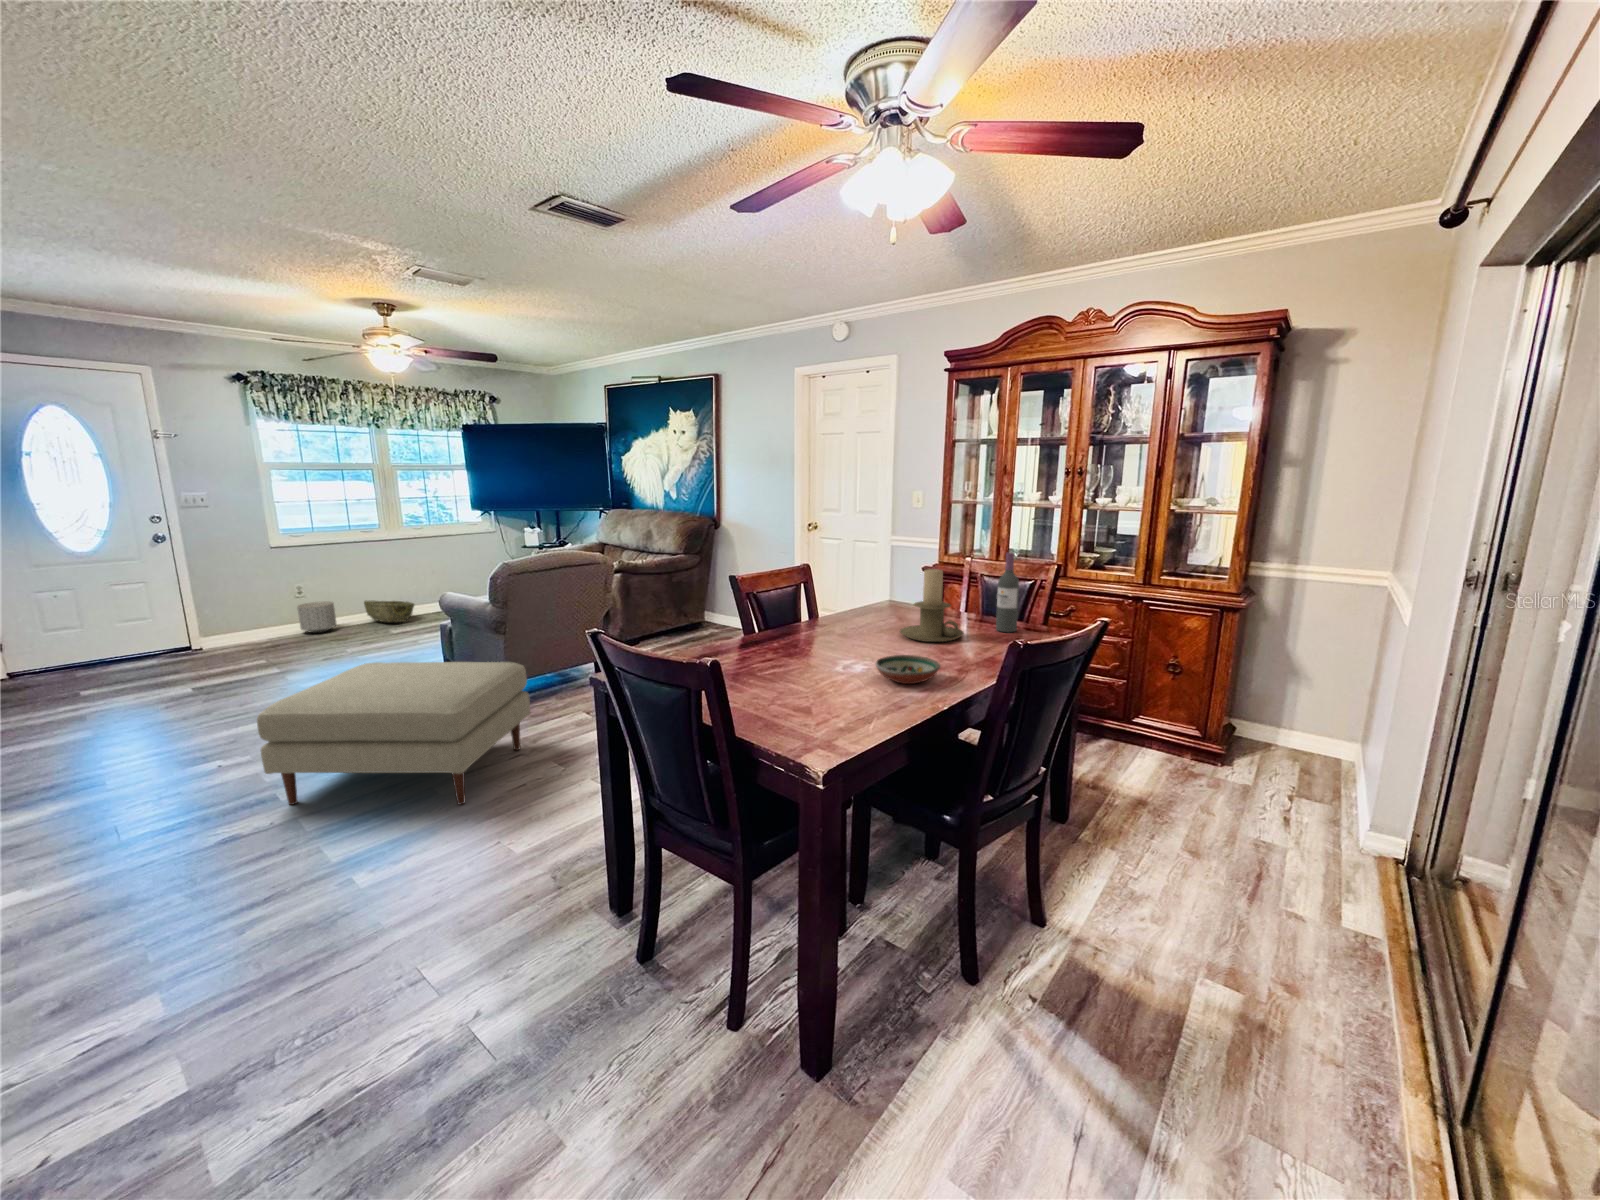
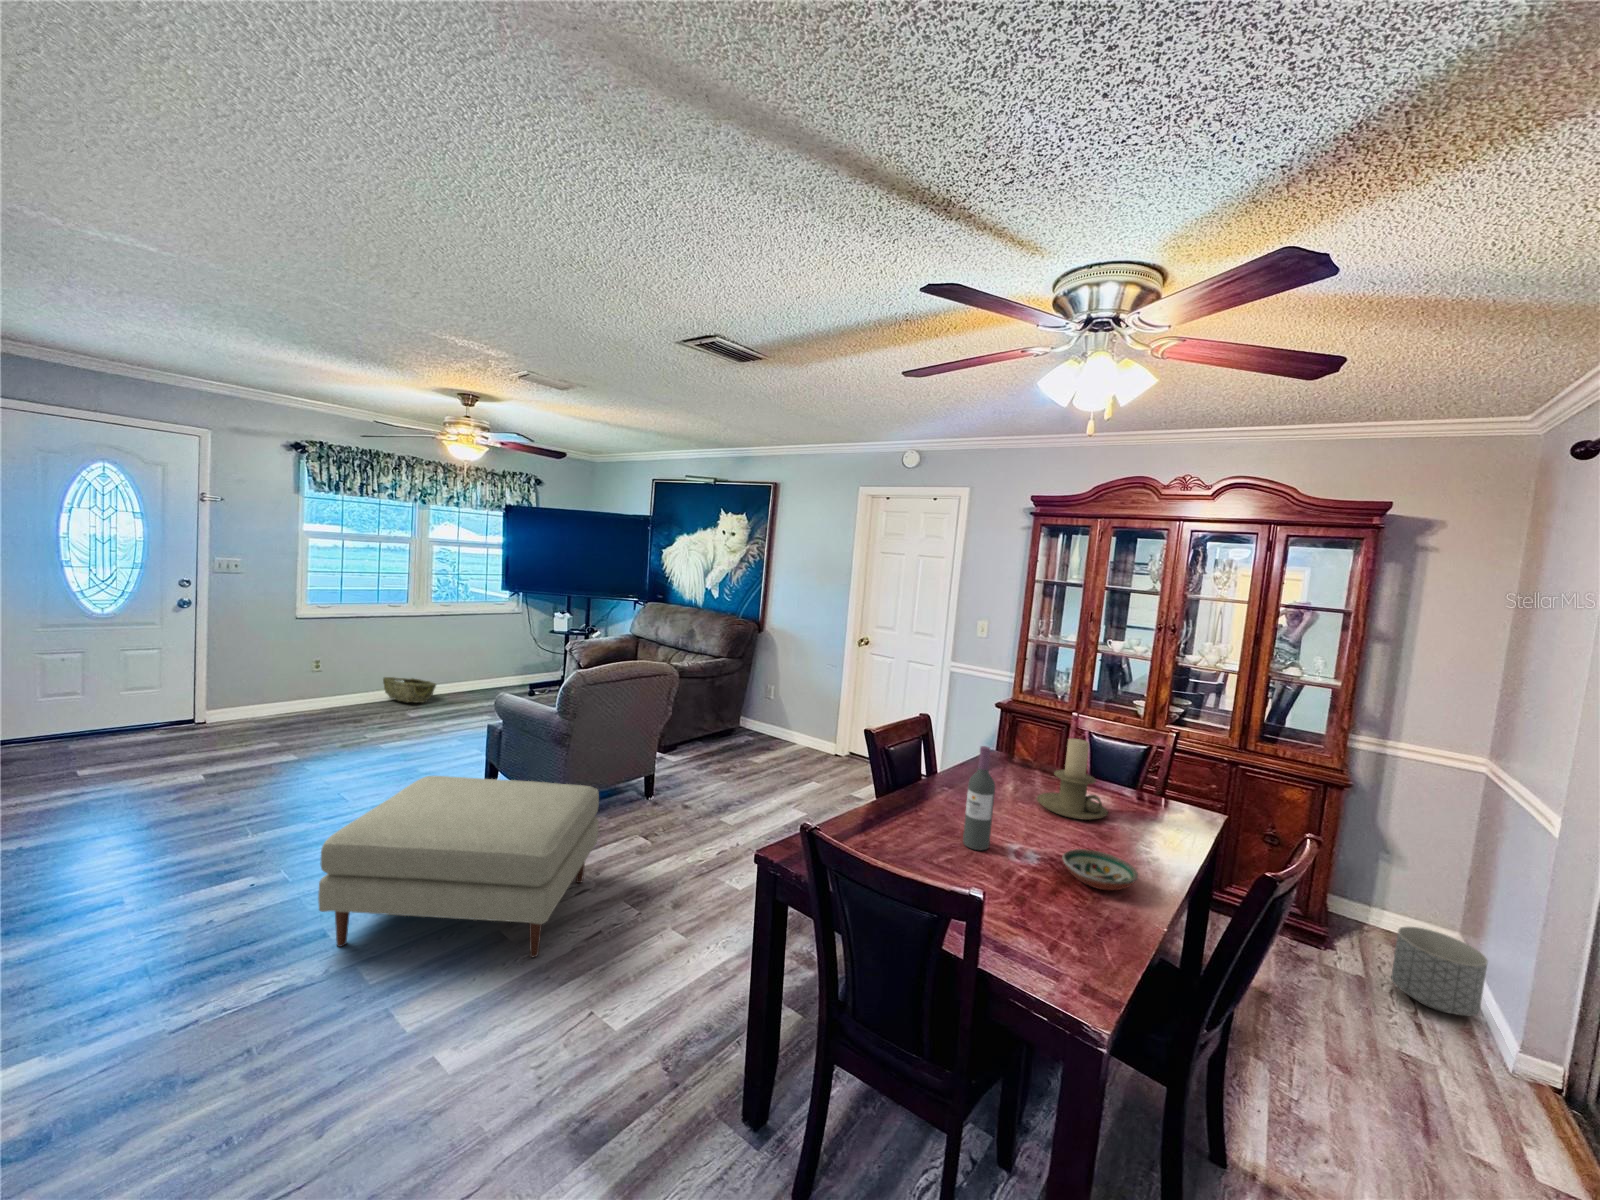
wine bottle: present [996,552,1019,632] -> present [963,746,995,850]
planter: present [297,601,337,633] -> present [1391,927,1488,1016]

